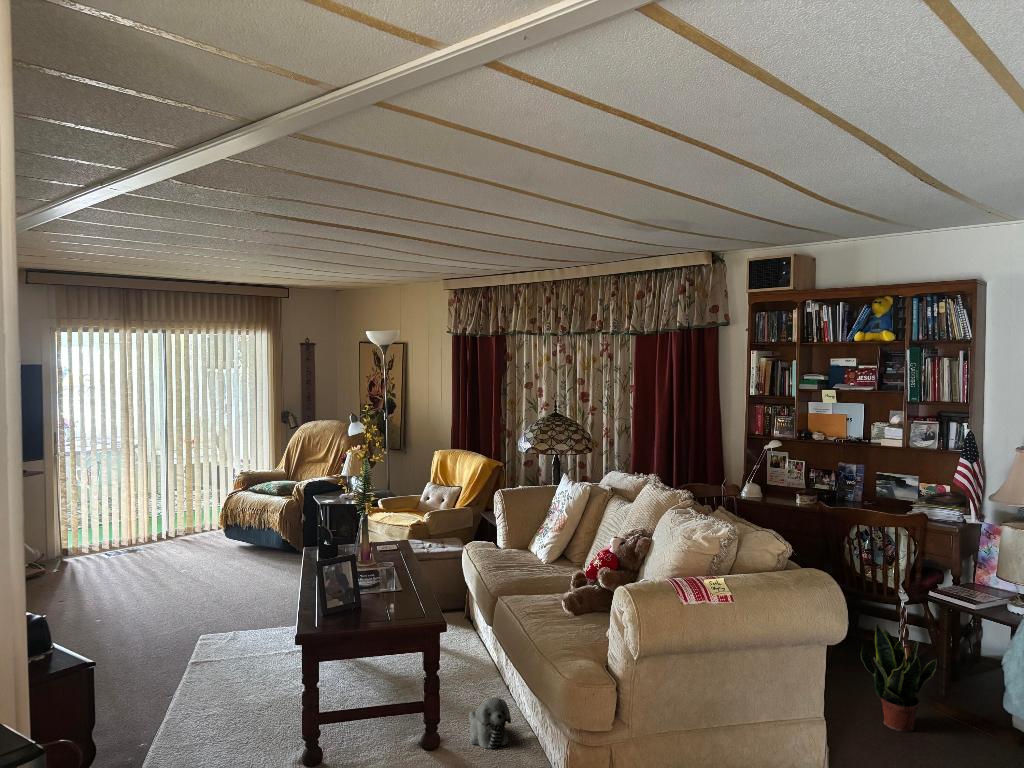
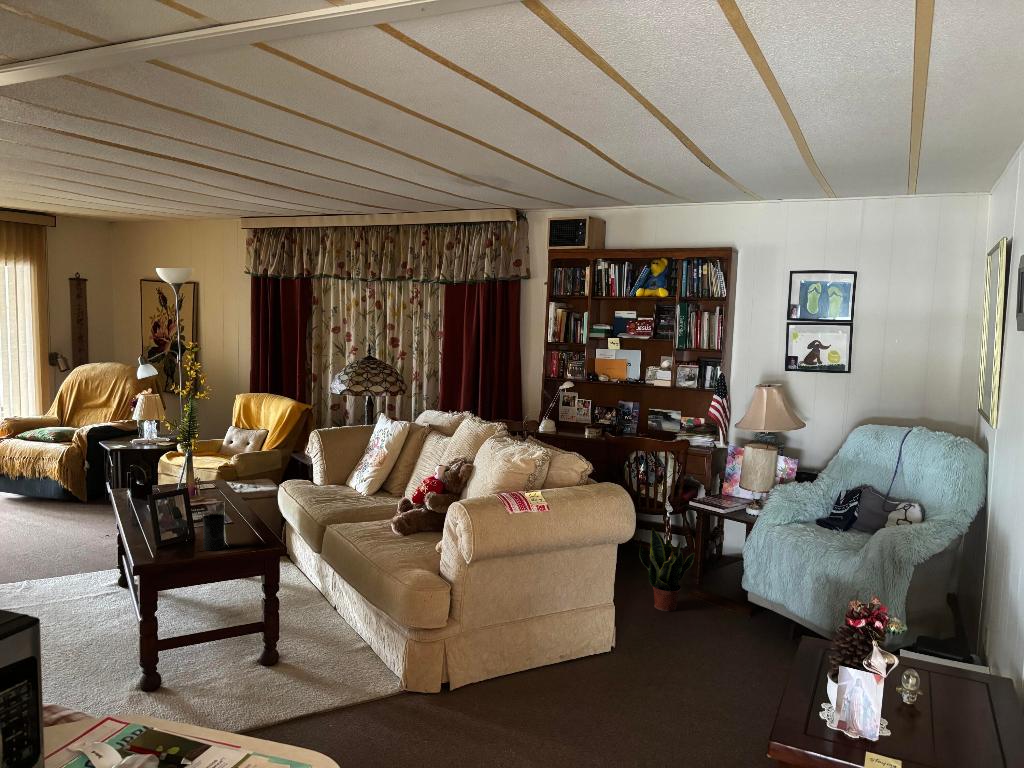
candle: none [366,581,388,621] -> present [203,513,225,551]
plush toy: present [469,698,511,749] -> none [304,614,347,660]

